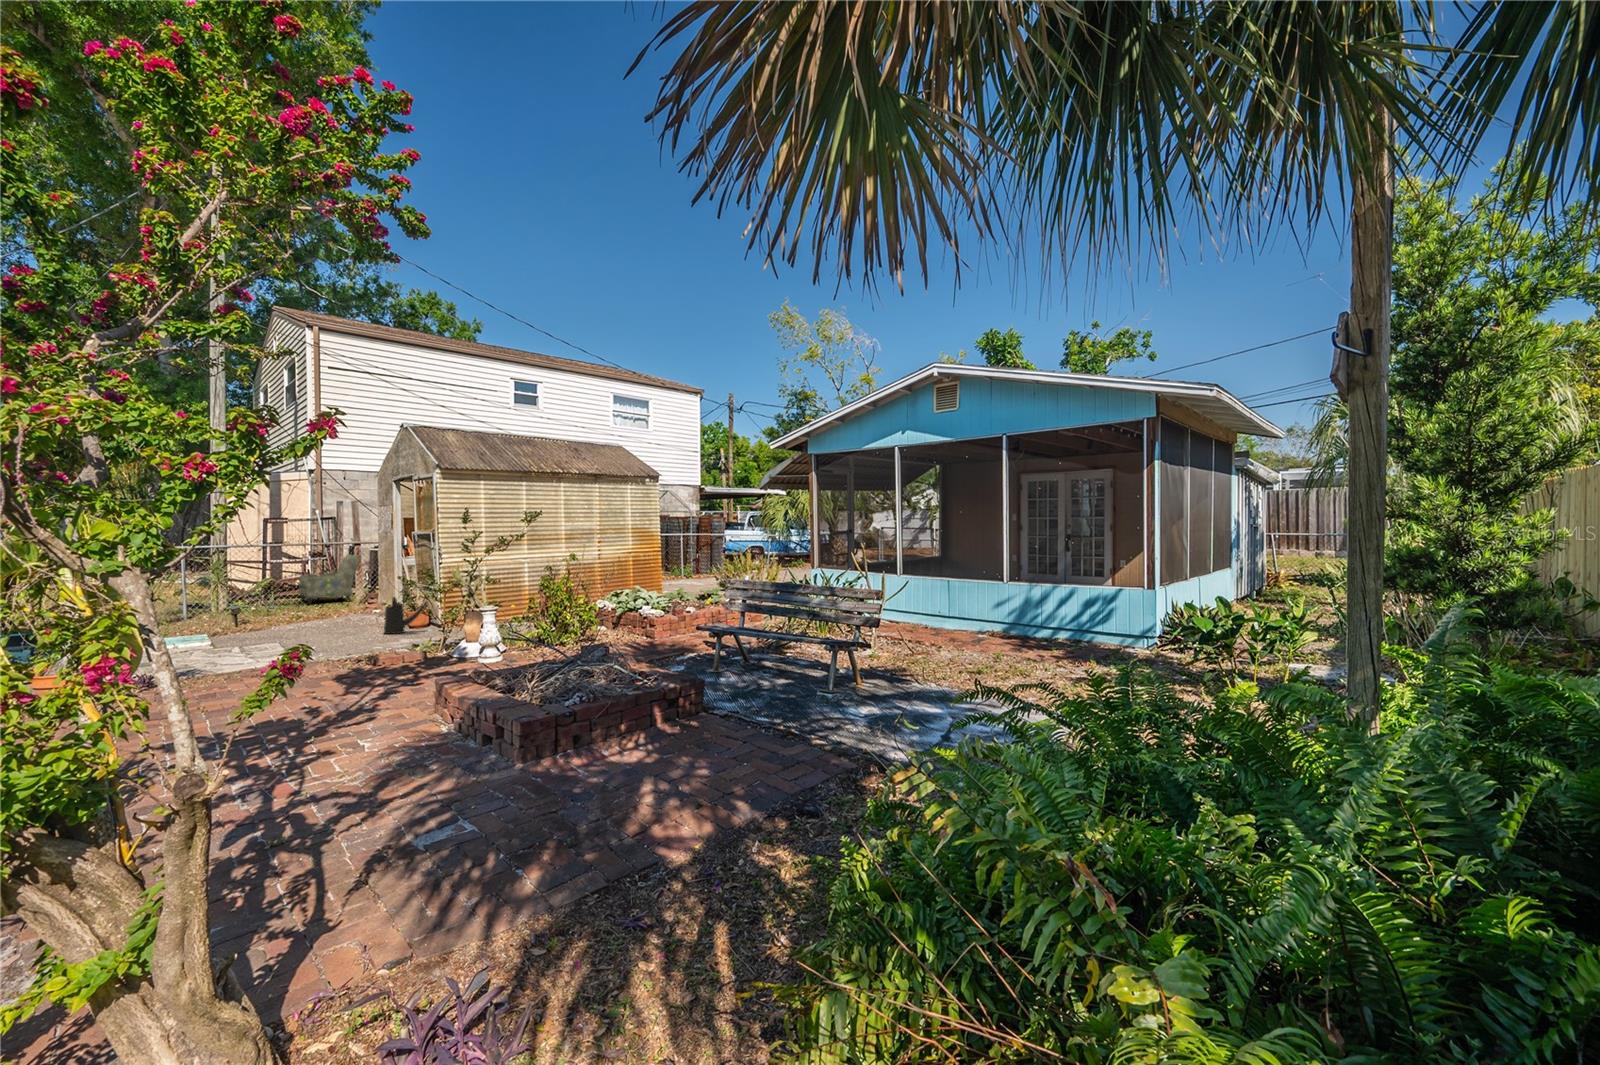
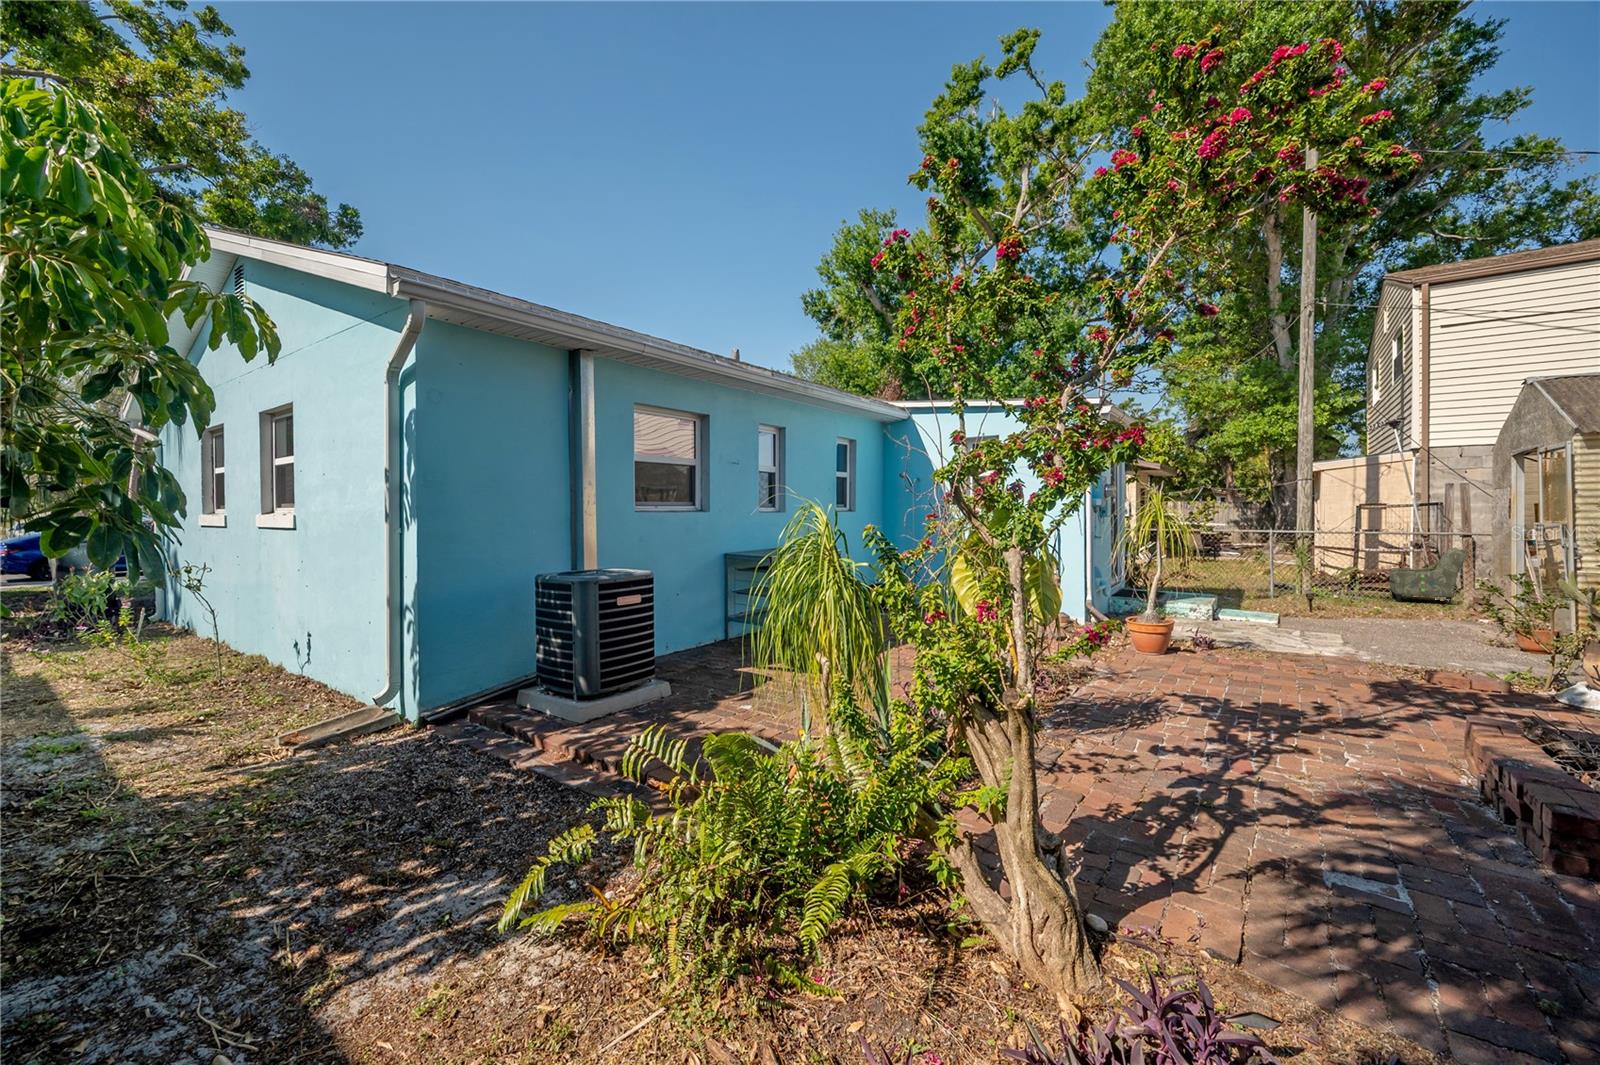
watering can: present [384,597,428,634] -> none [1457,603,1543,652]

